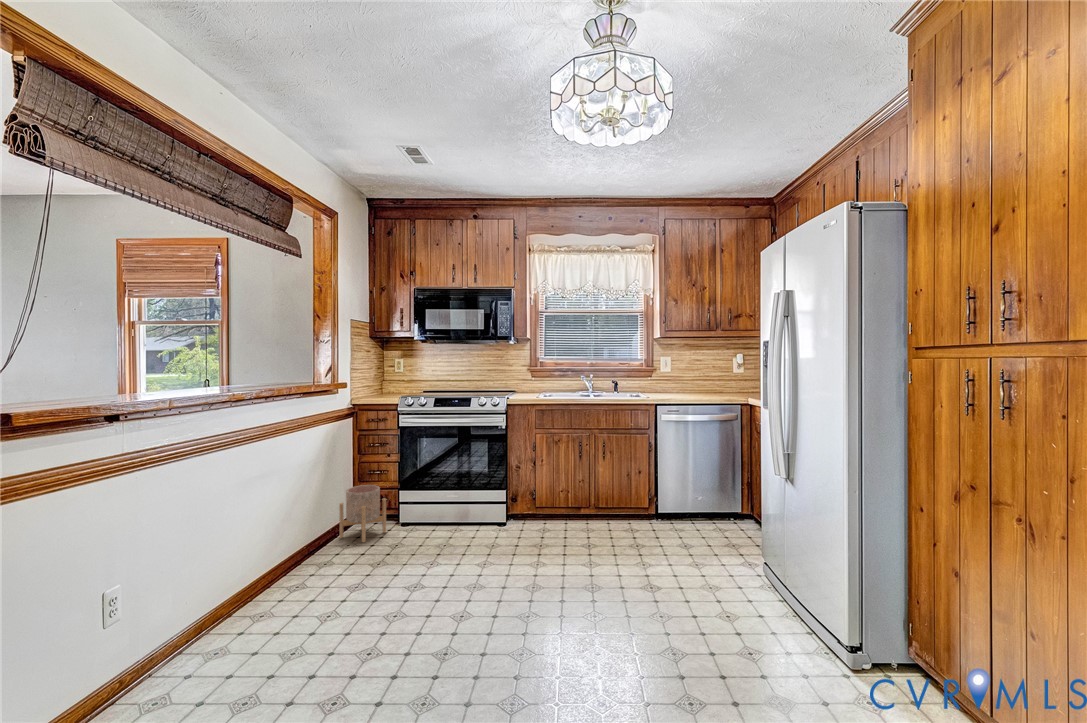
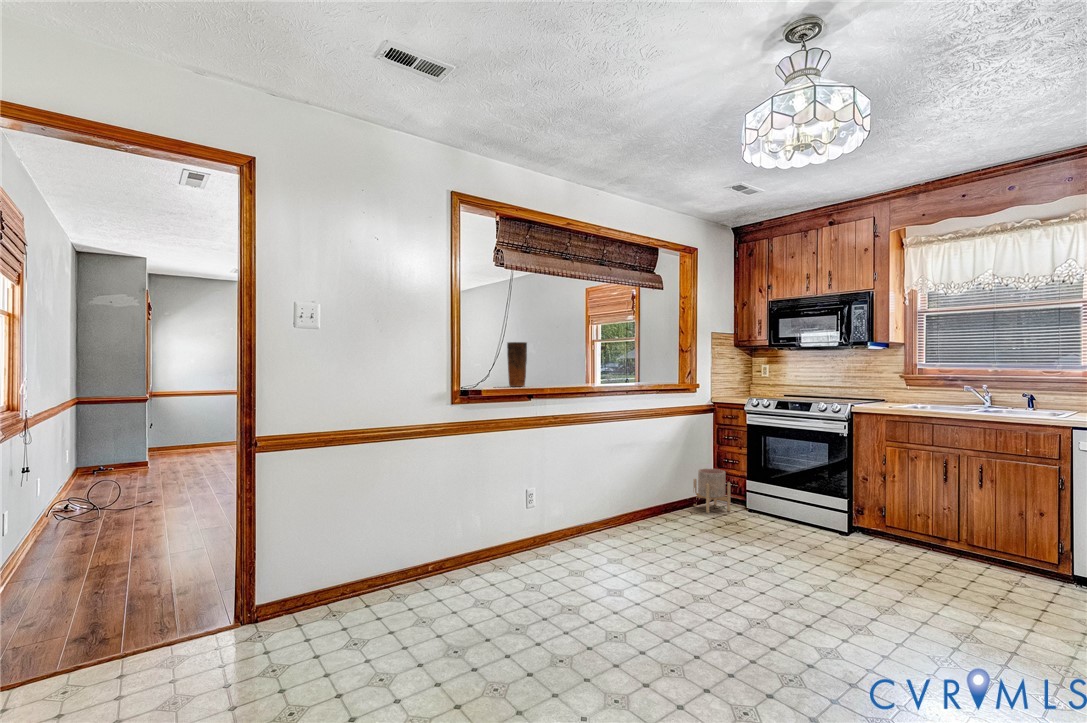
vase: none [43,312,101,407] -> present [507,342,527,387]

